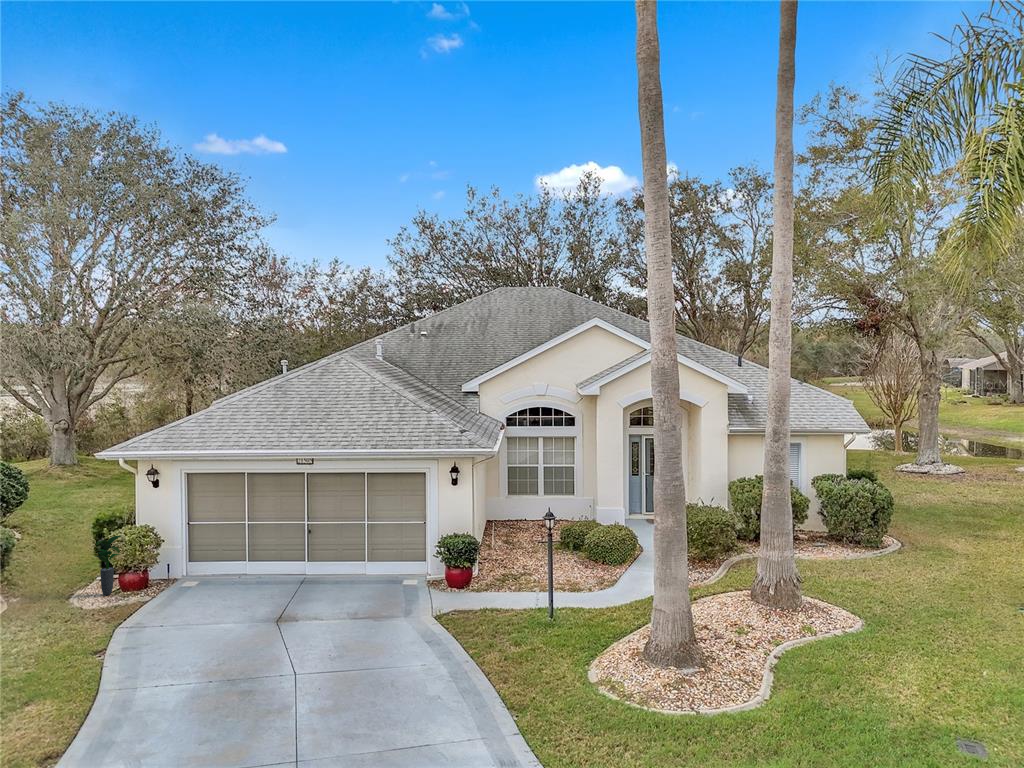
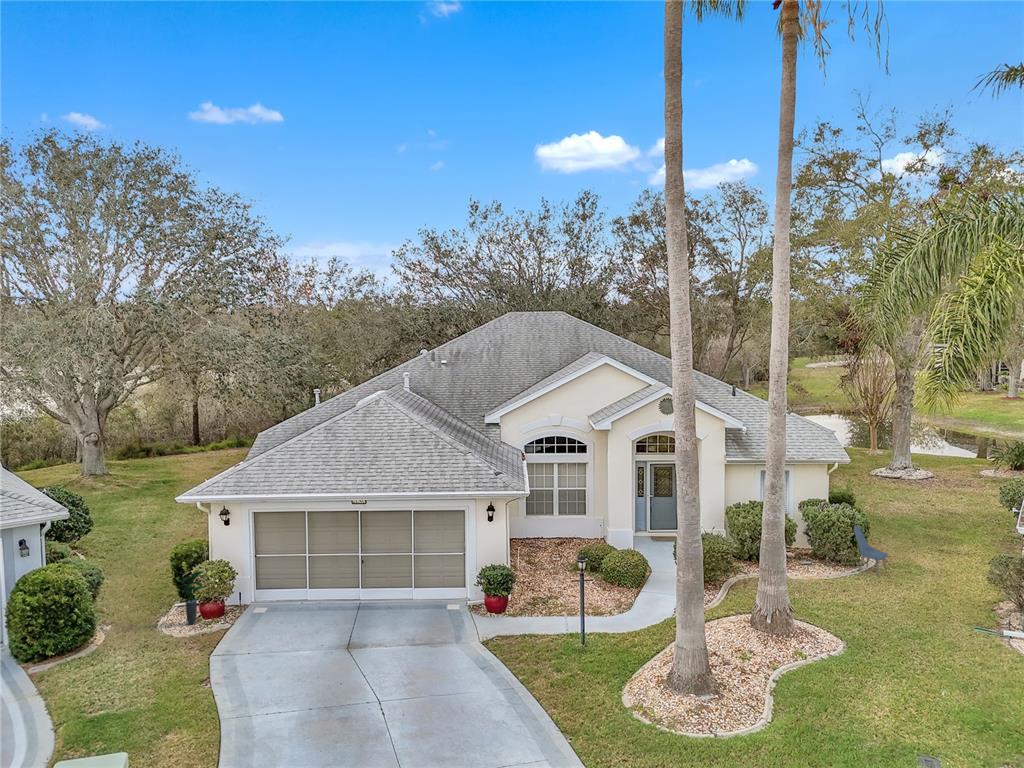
chair: none [876,500,915,556] -> present [854,526,888,576]

